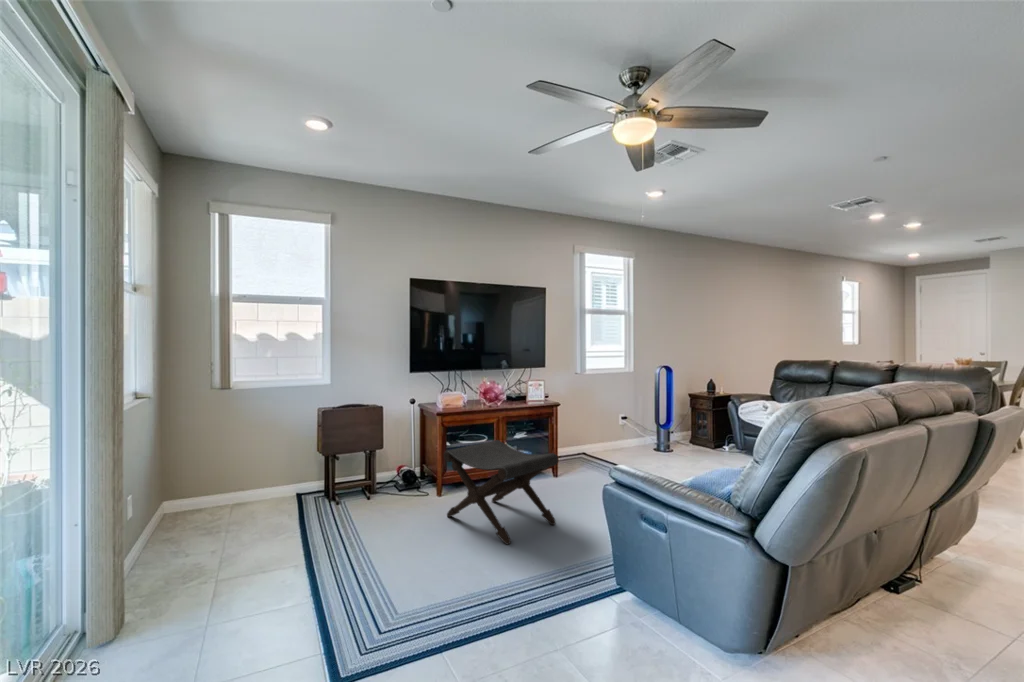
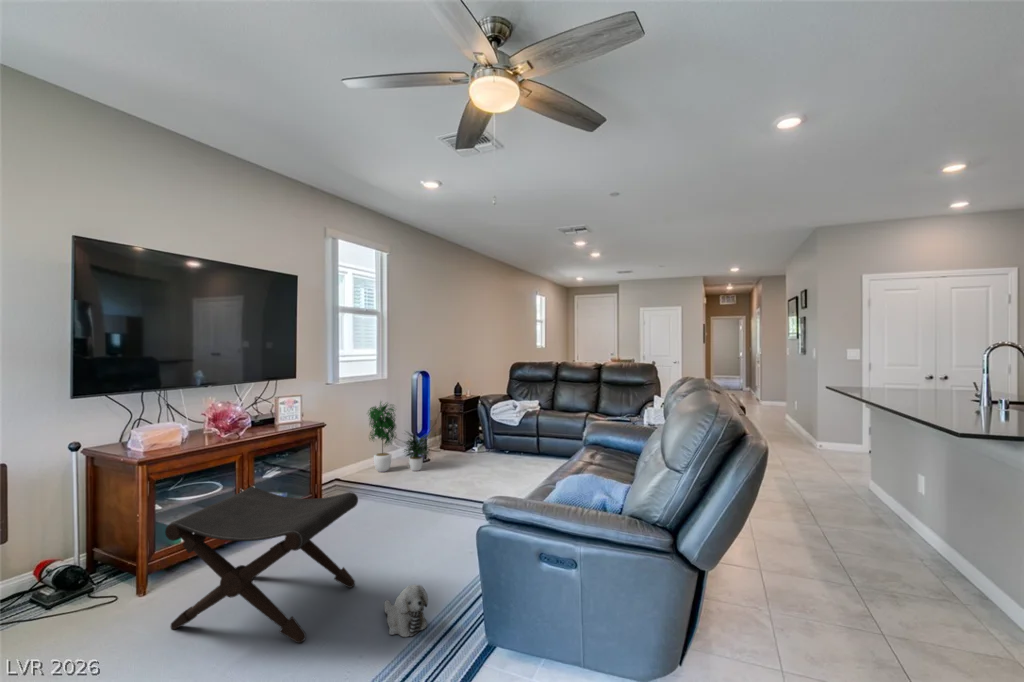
potted plant: none [607,390,667,459] -> present [369,402,429,472]
plush toy: none [562,527,593,564] -> present [384,585,428,637]

